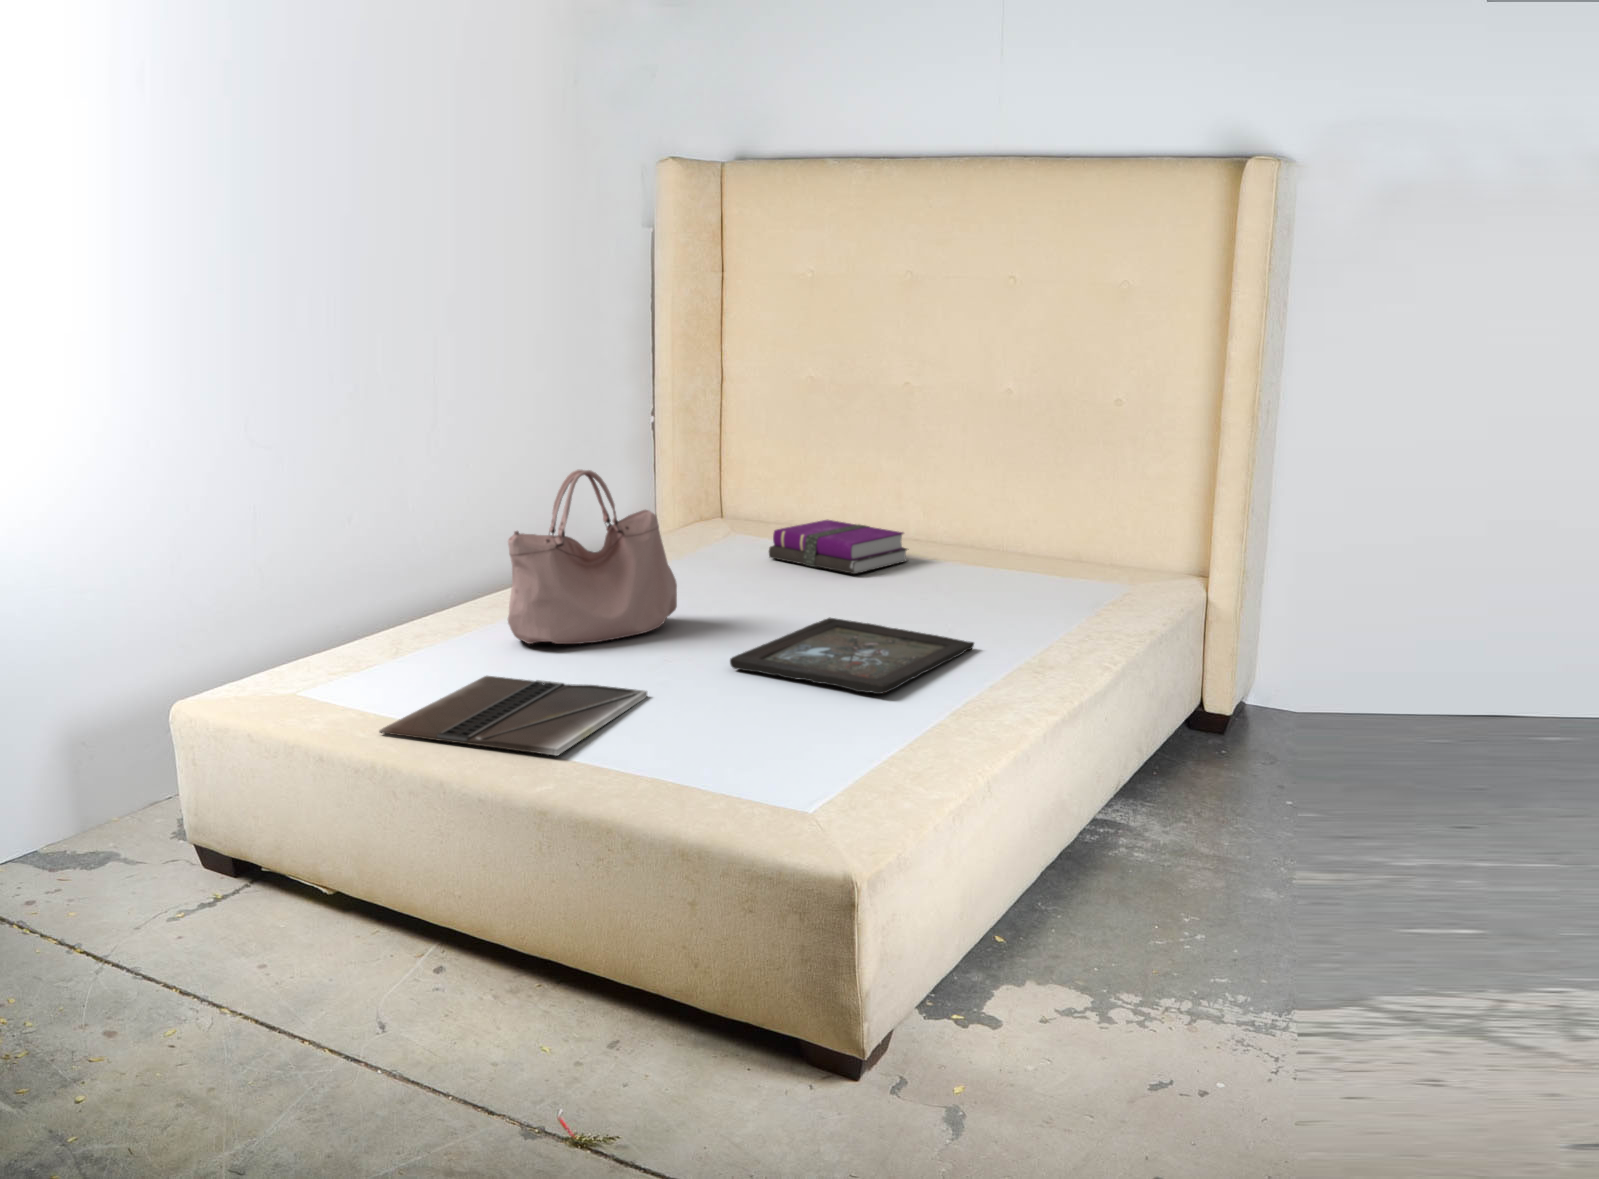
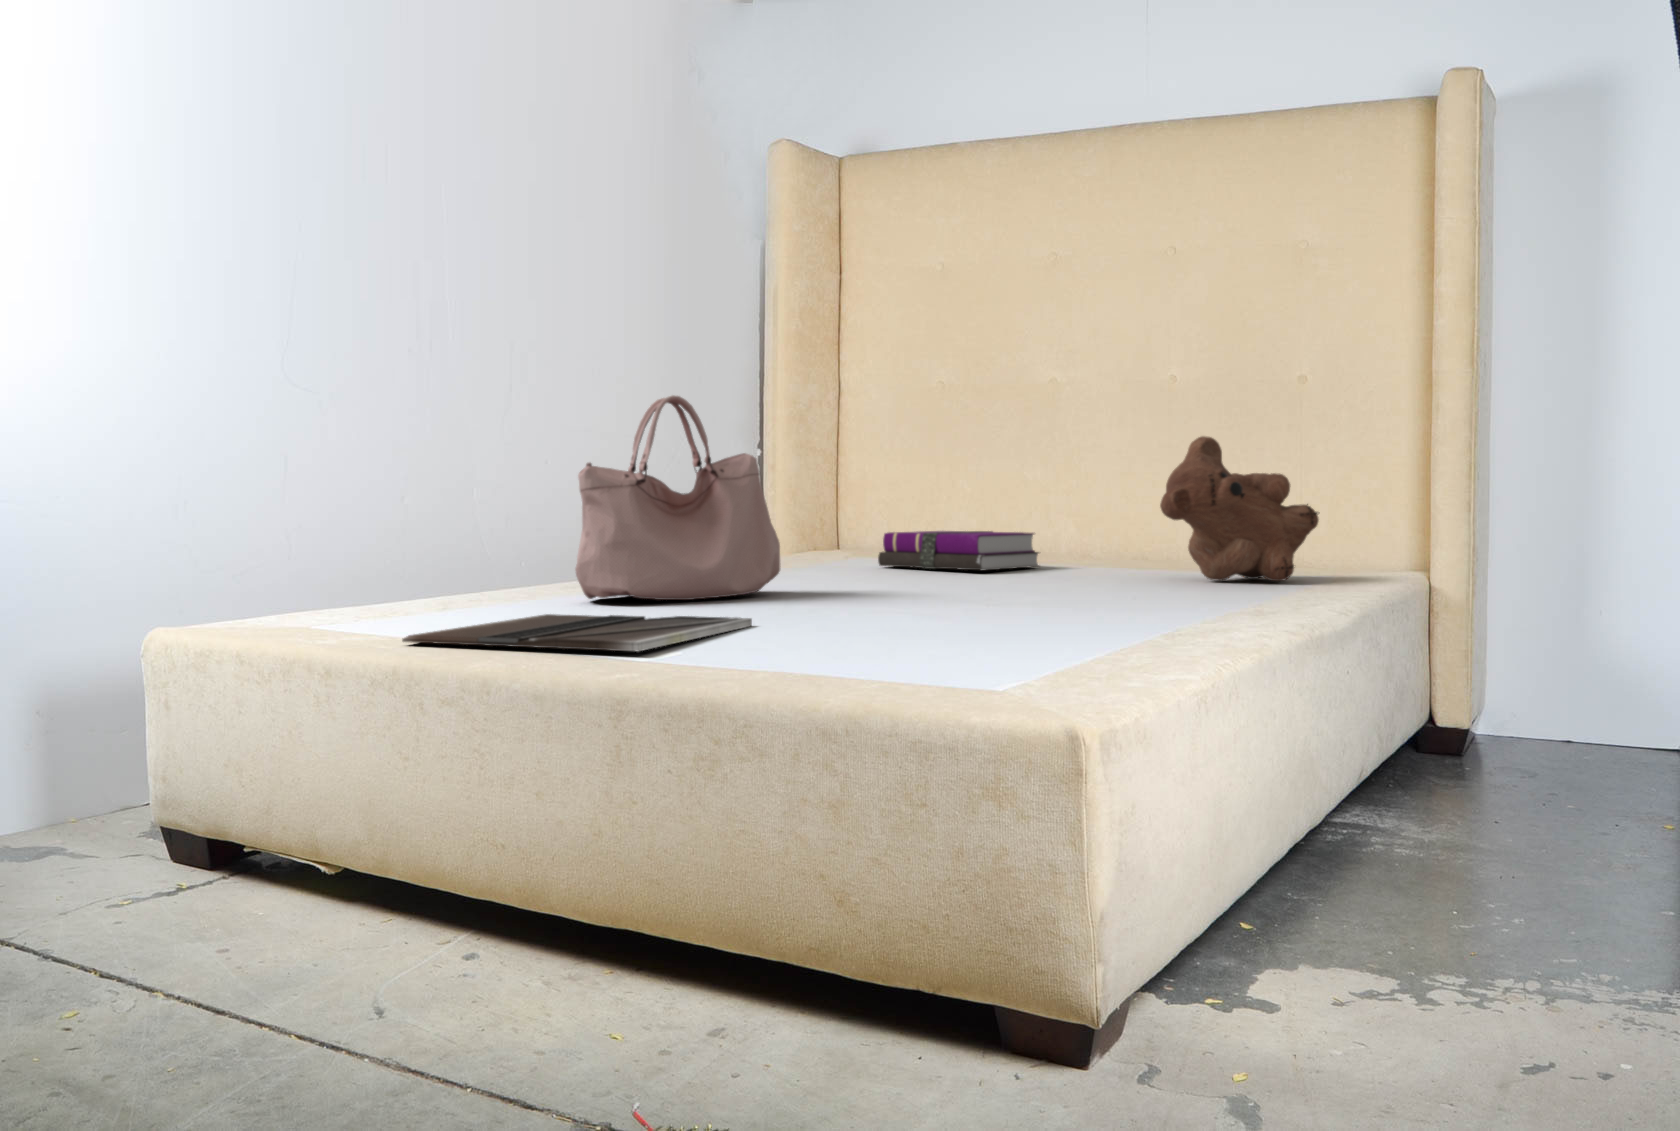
teddy bear: none [1000,477,1135,601] -> present [1160,436,1319,581]
tray: present [730,618,974,694] -> none [853,583,1151,620]

